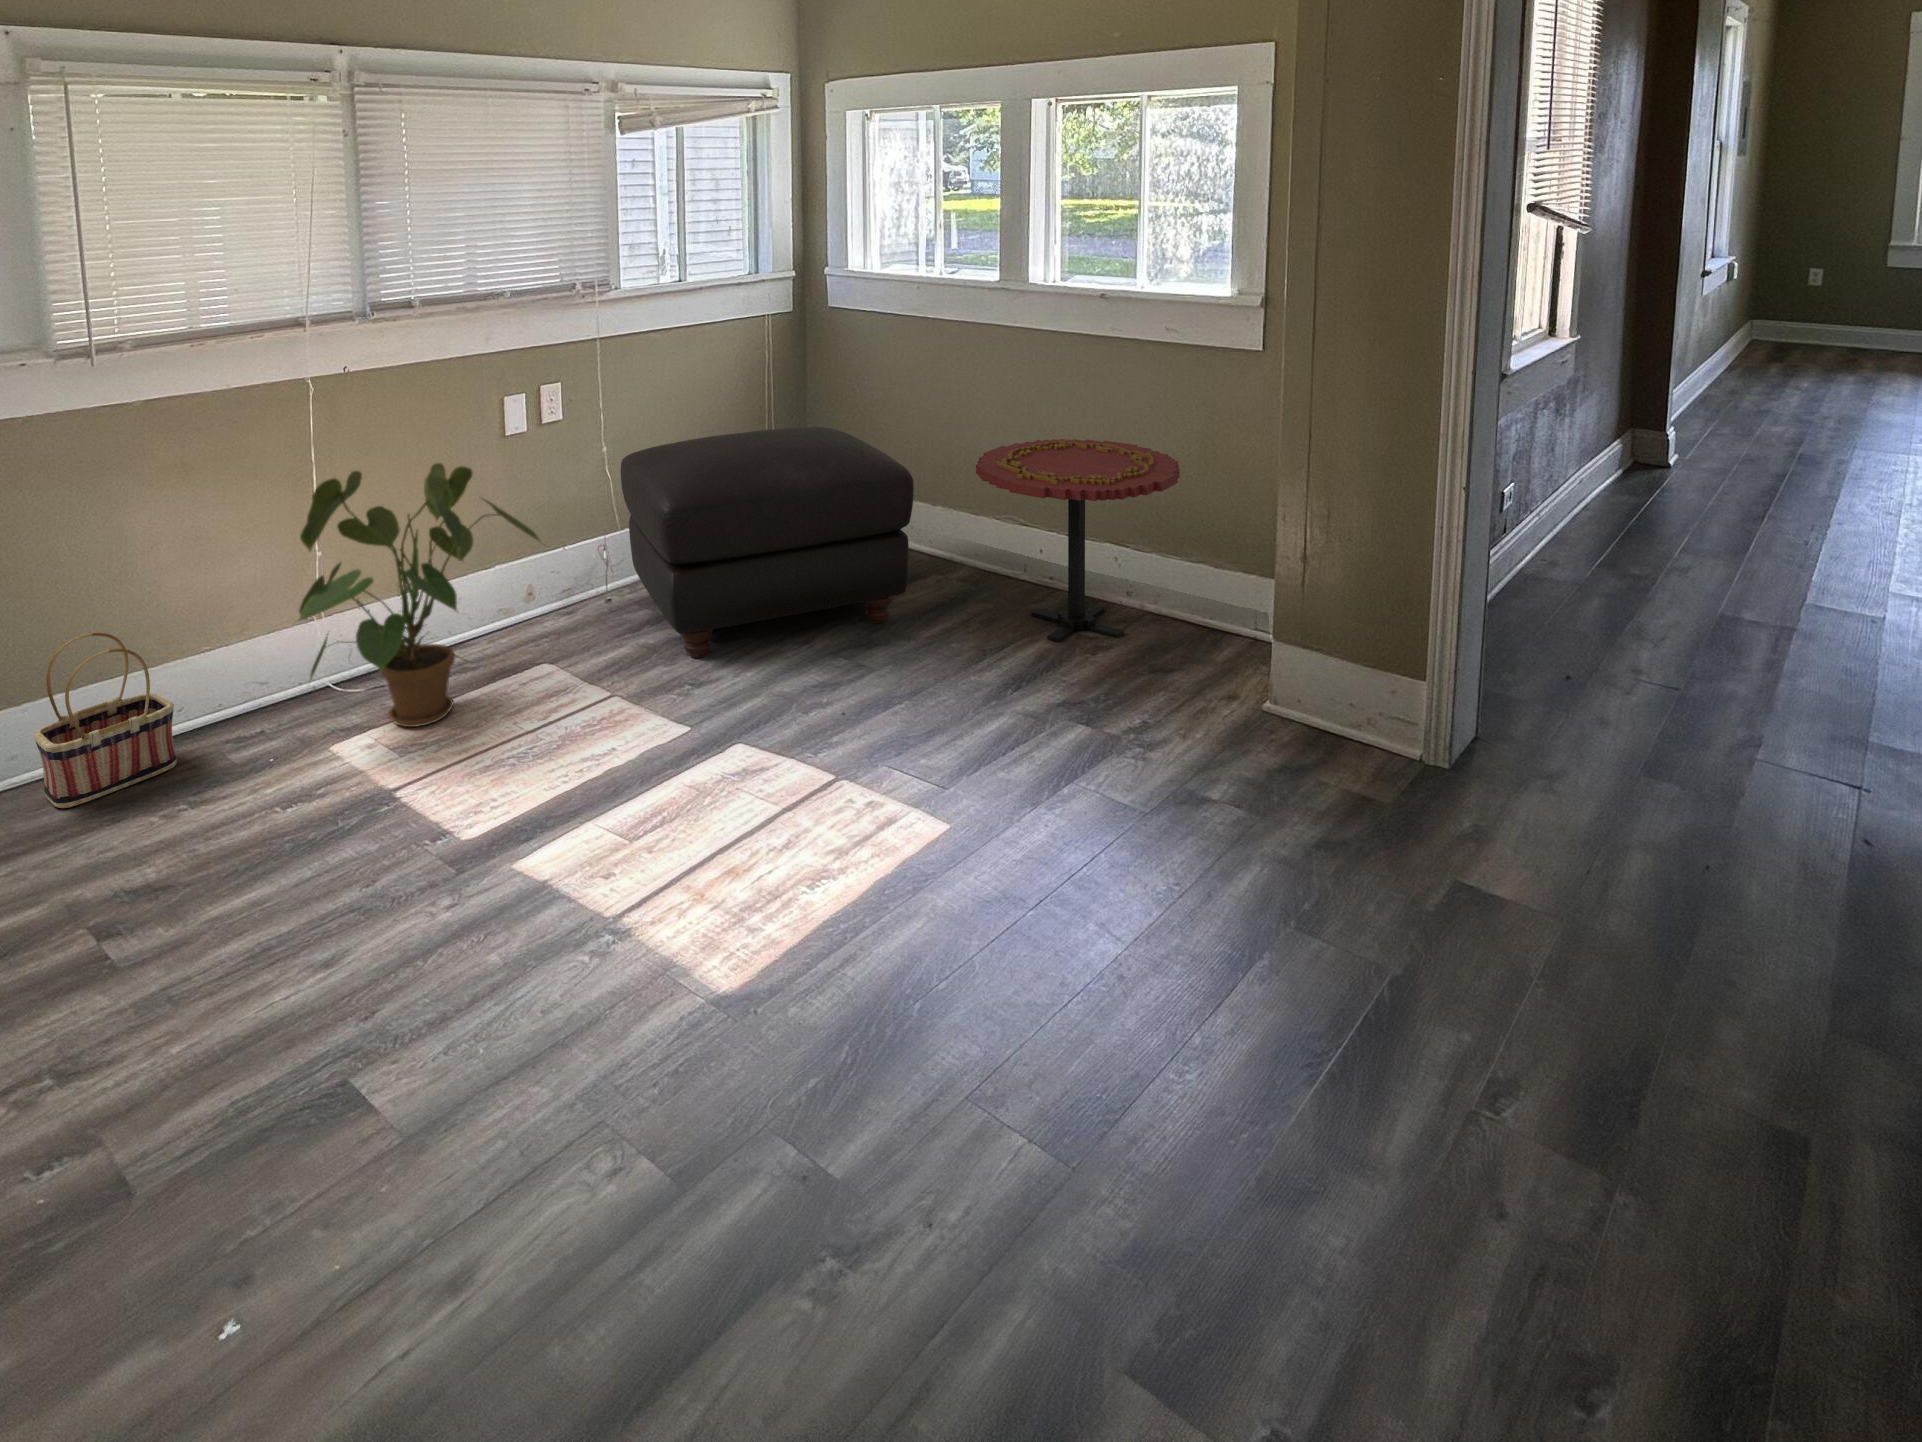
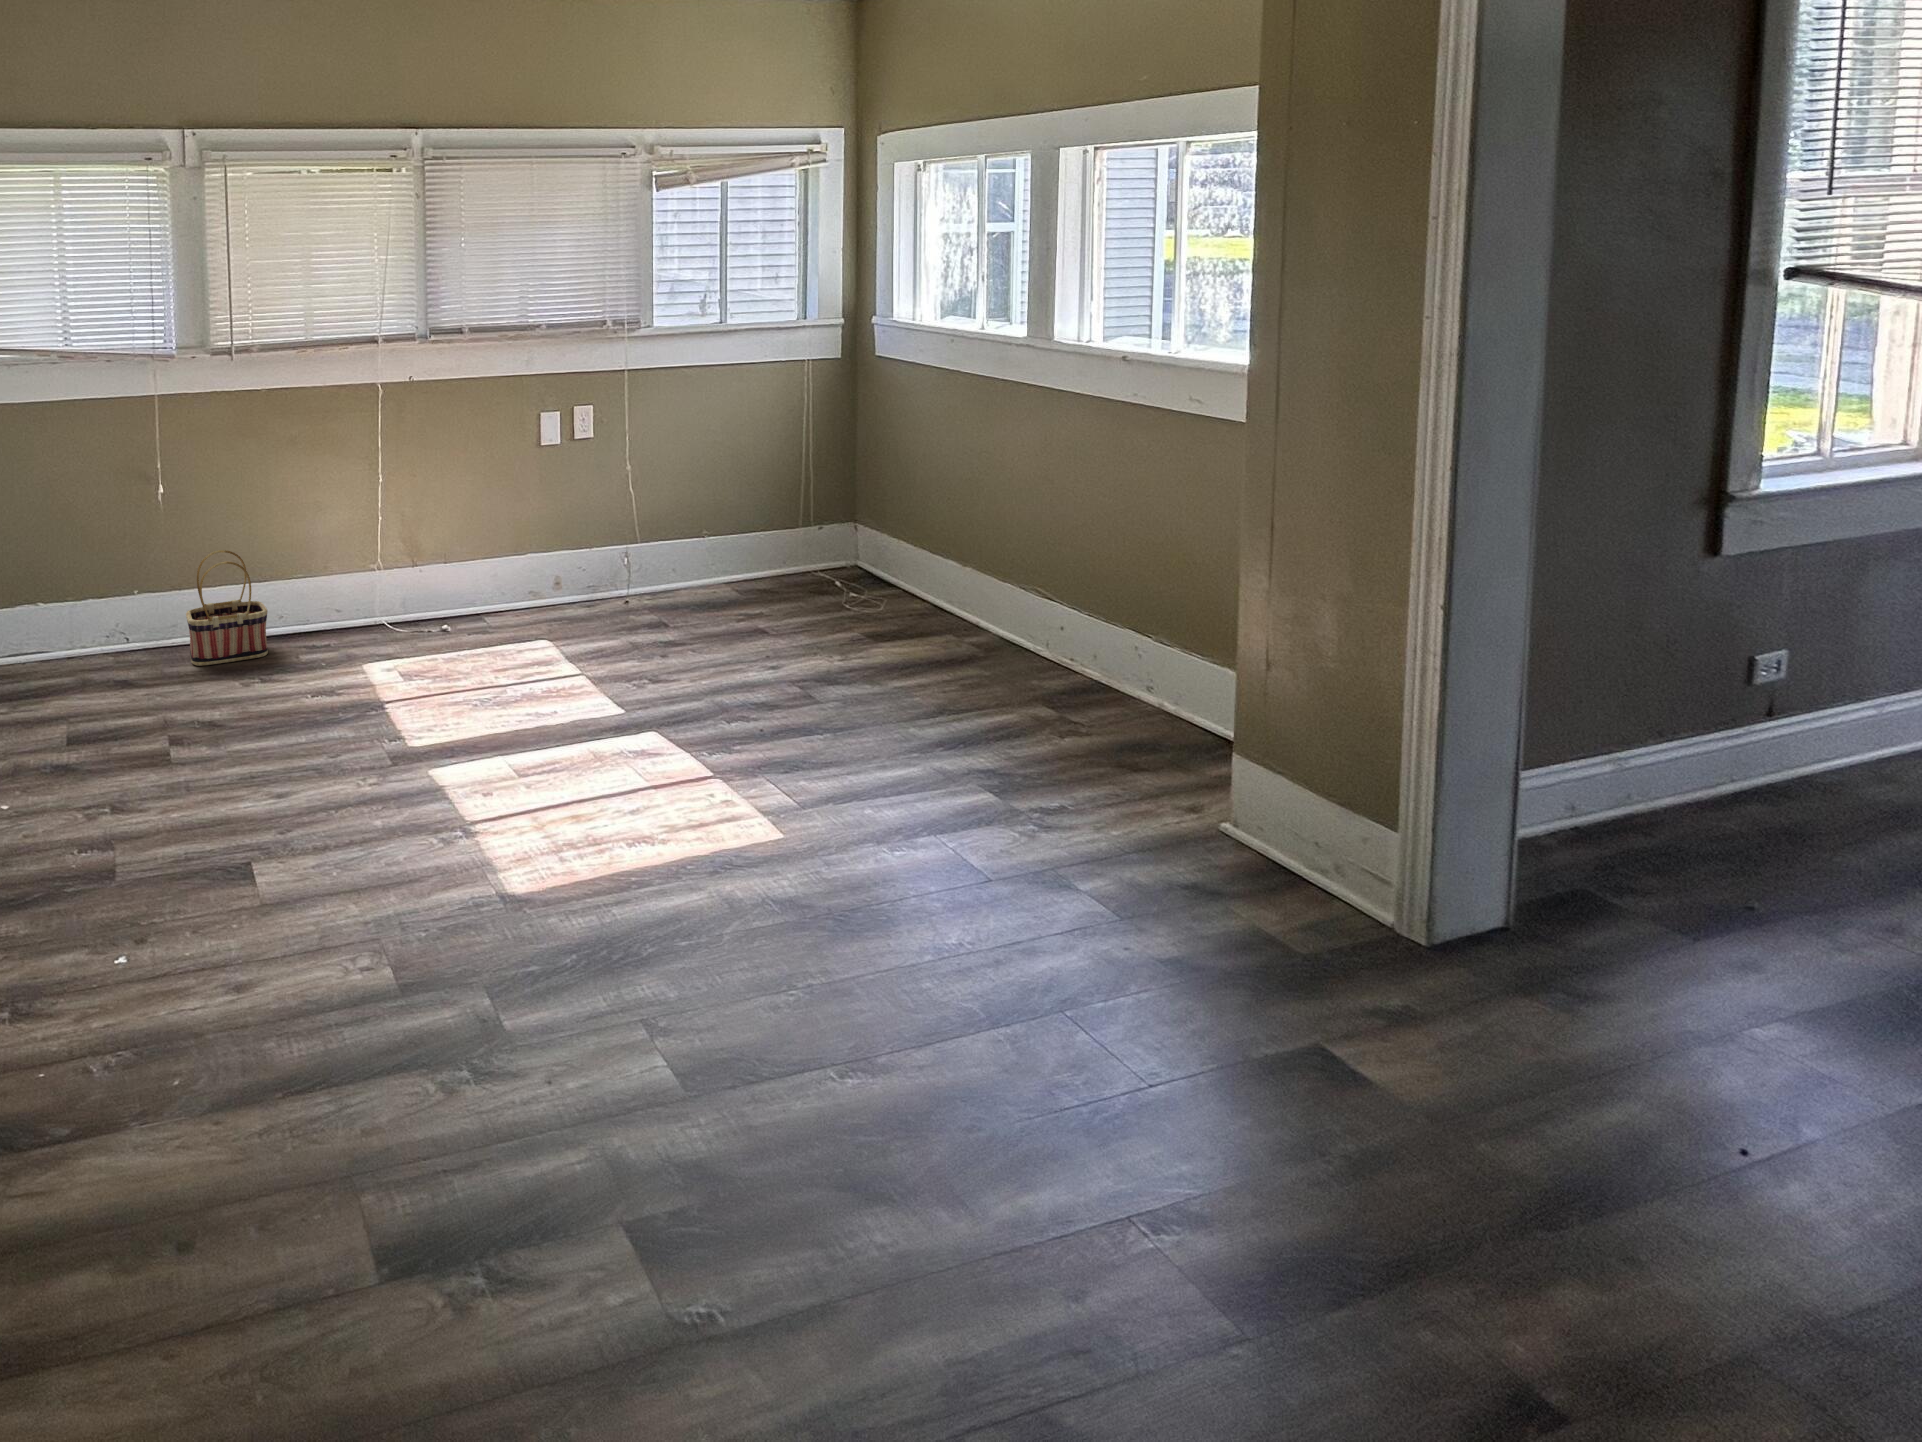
ottoman: present [621,427,914,658] -> none [625,467,883,668]
side table: present [976,439,1180,642] -> none [944,507,1190,731]
house plant: present [297,463,541,727] -> none [338,460,540,666]

